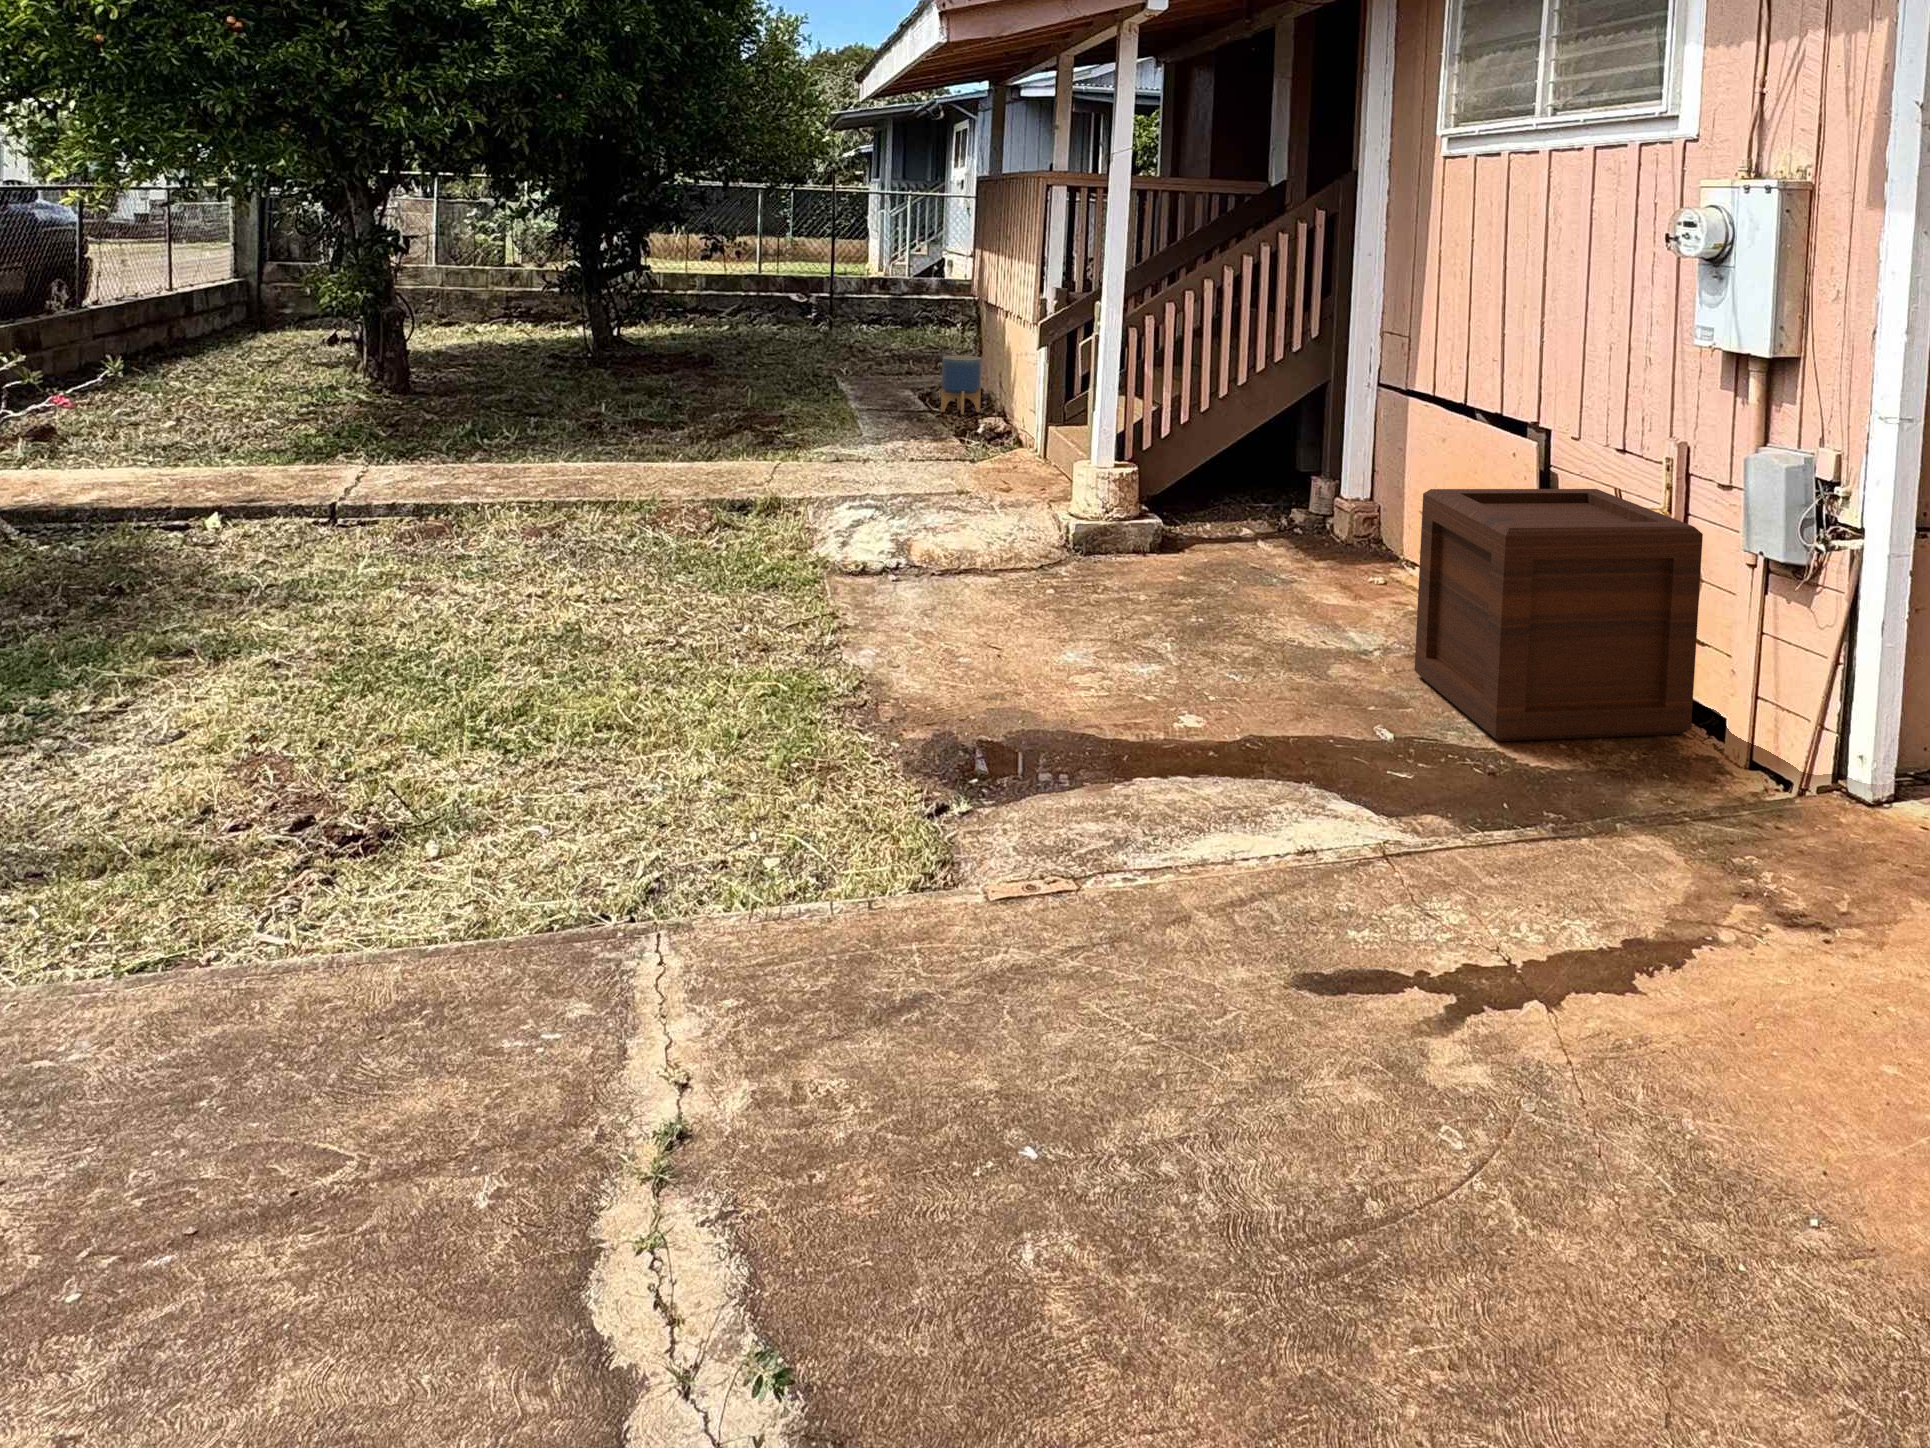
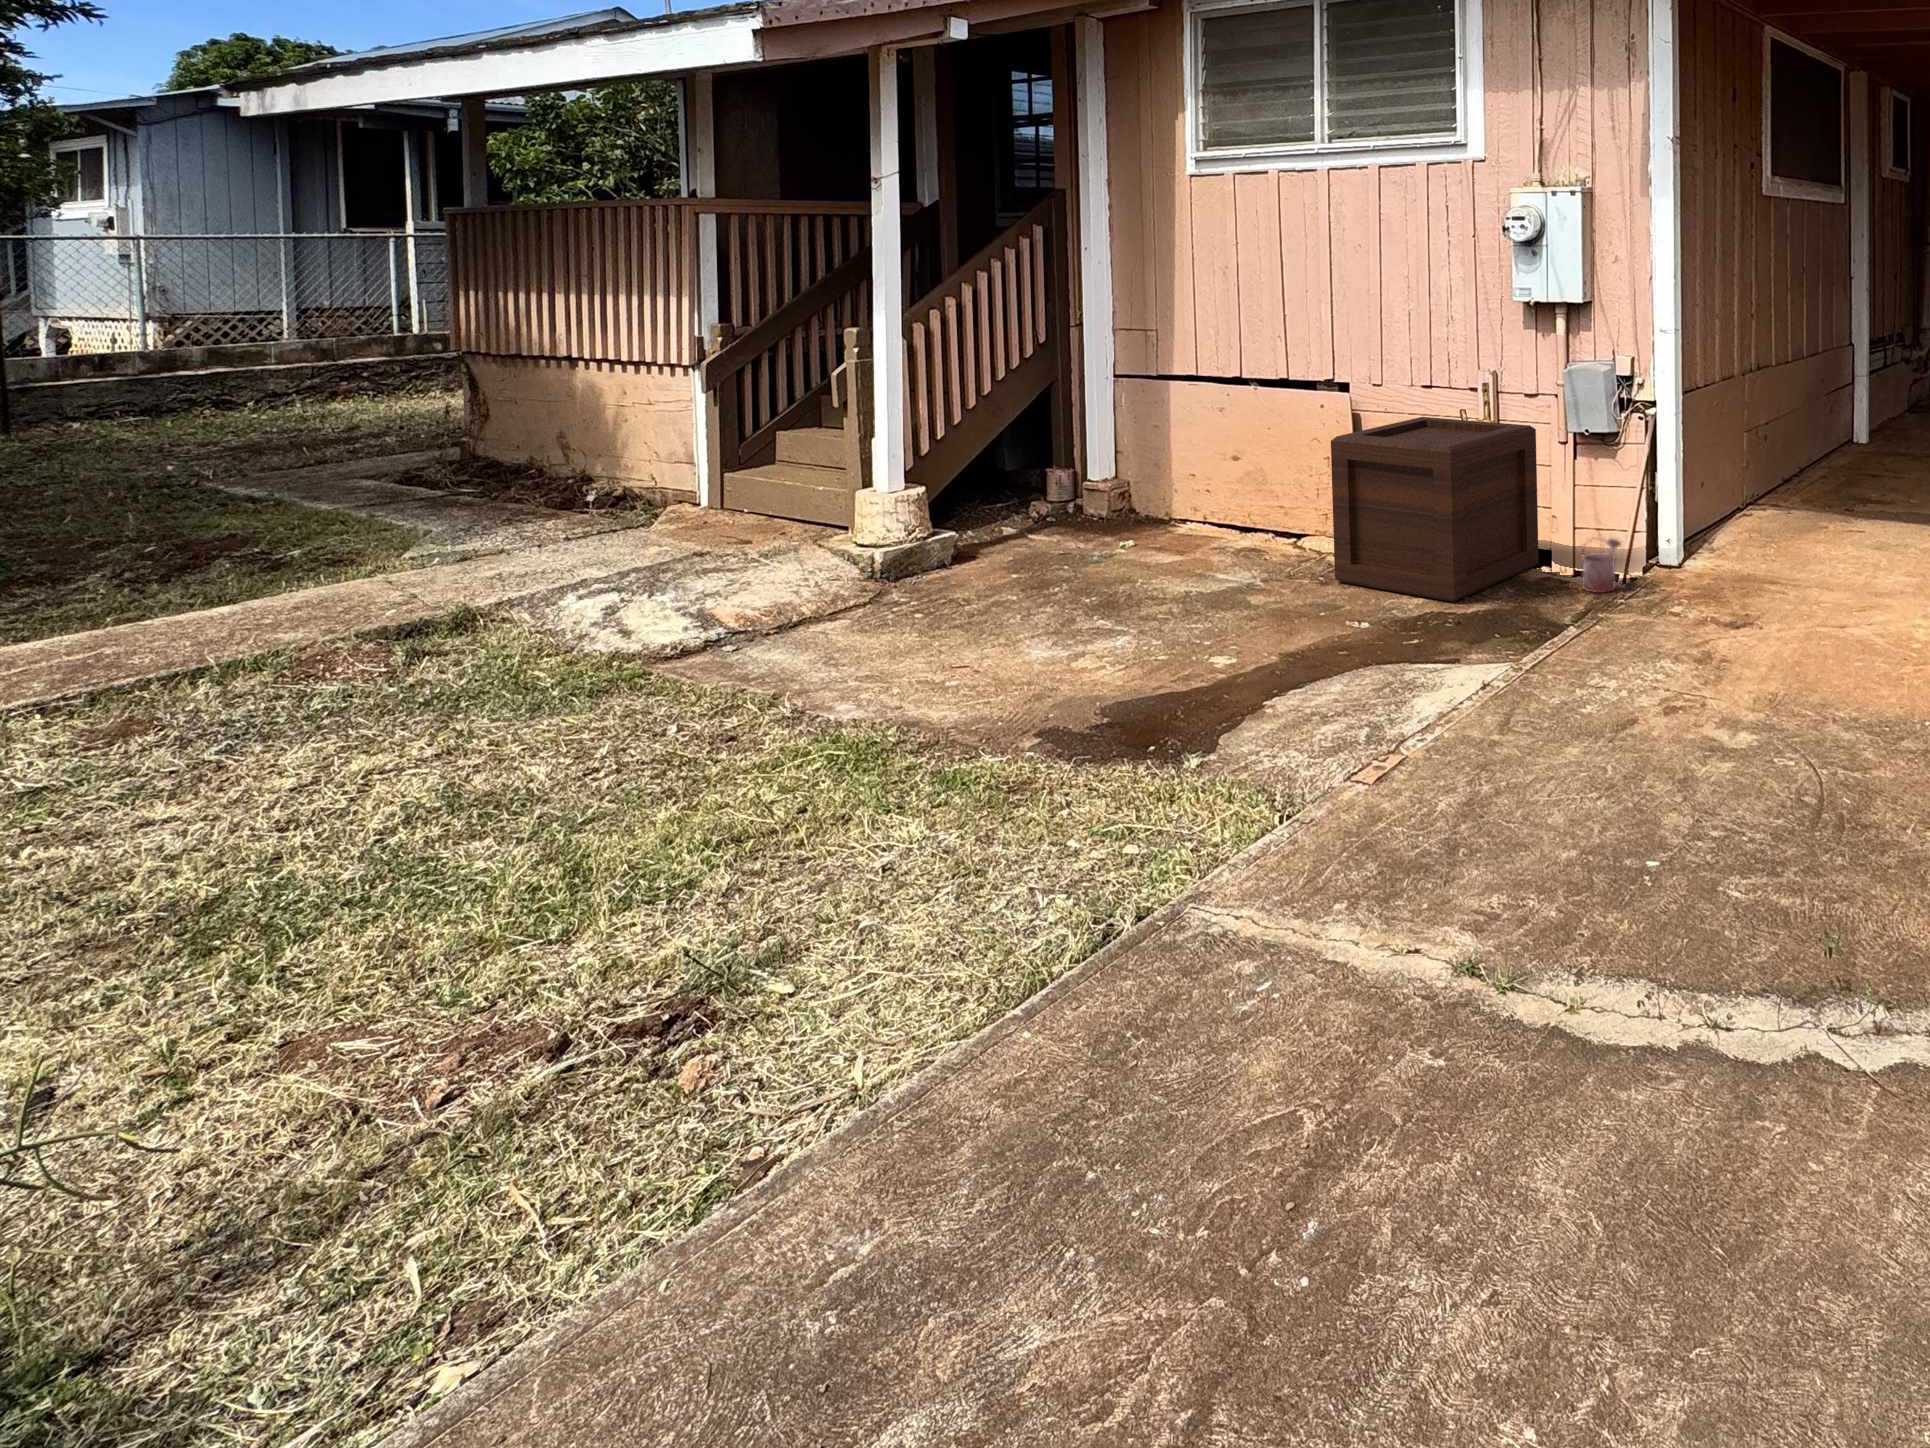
planter: present [941,356,982,415] -> none [437,423,499,494]
watering can: none [1678,711,1786,800] -> present [1581,539,1621,593]

